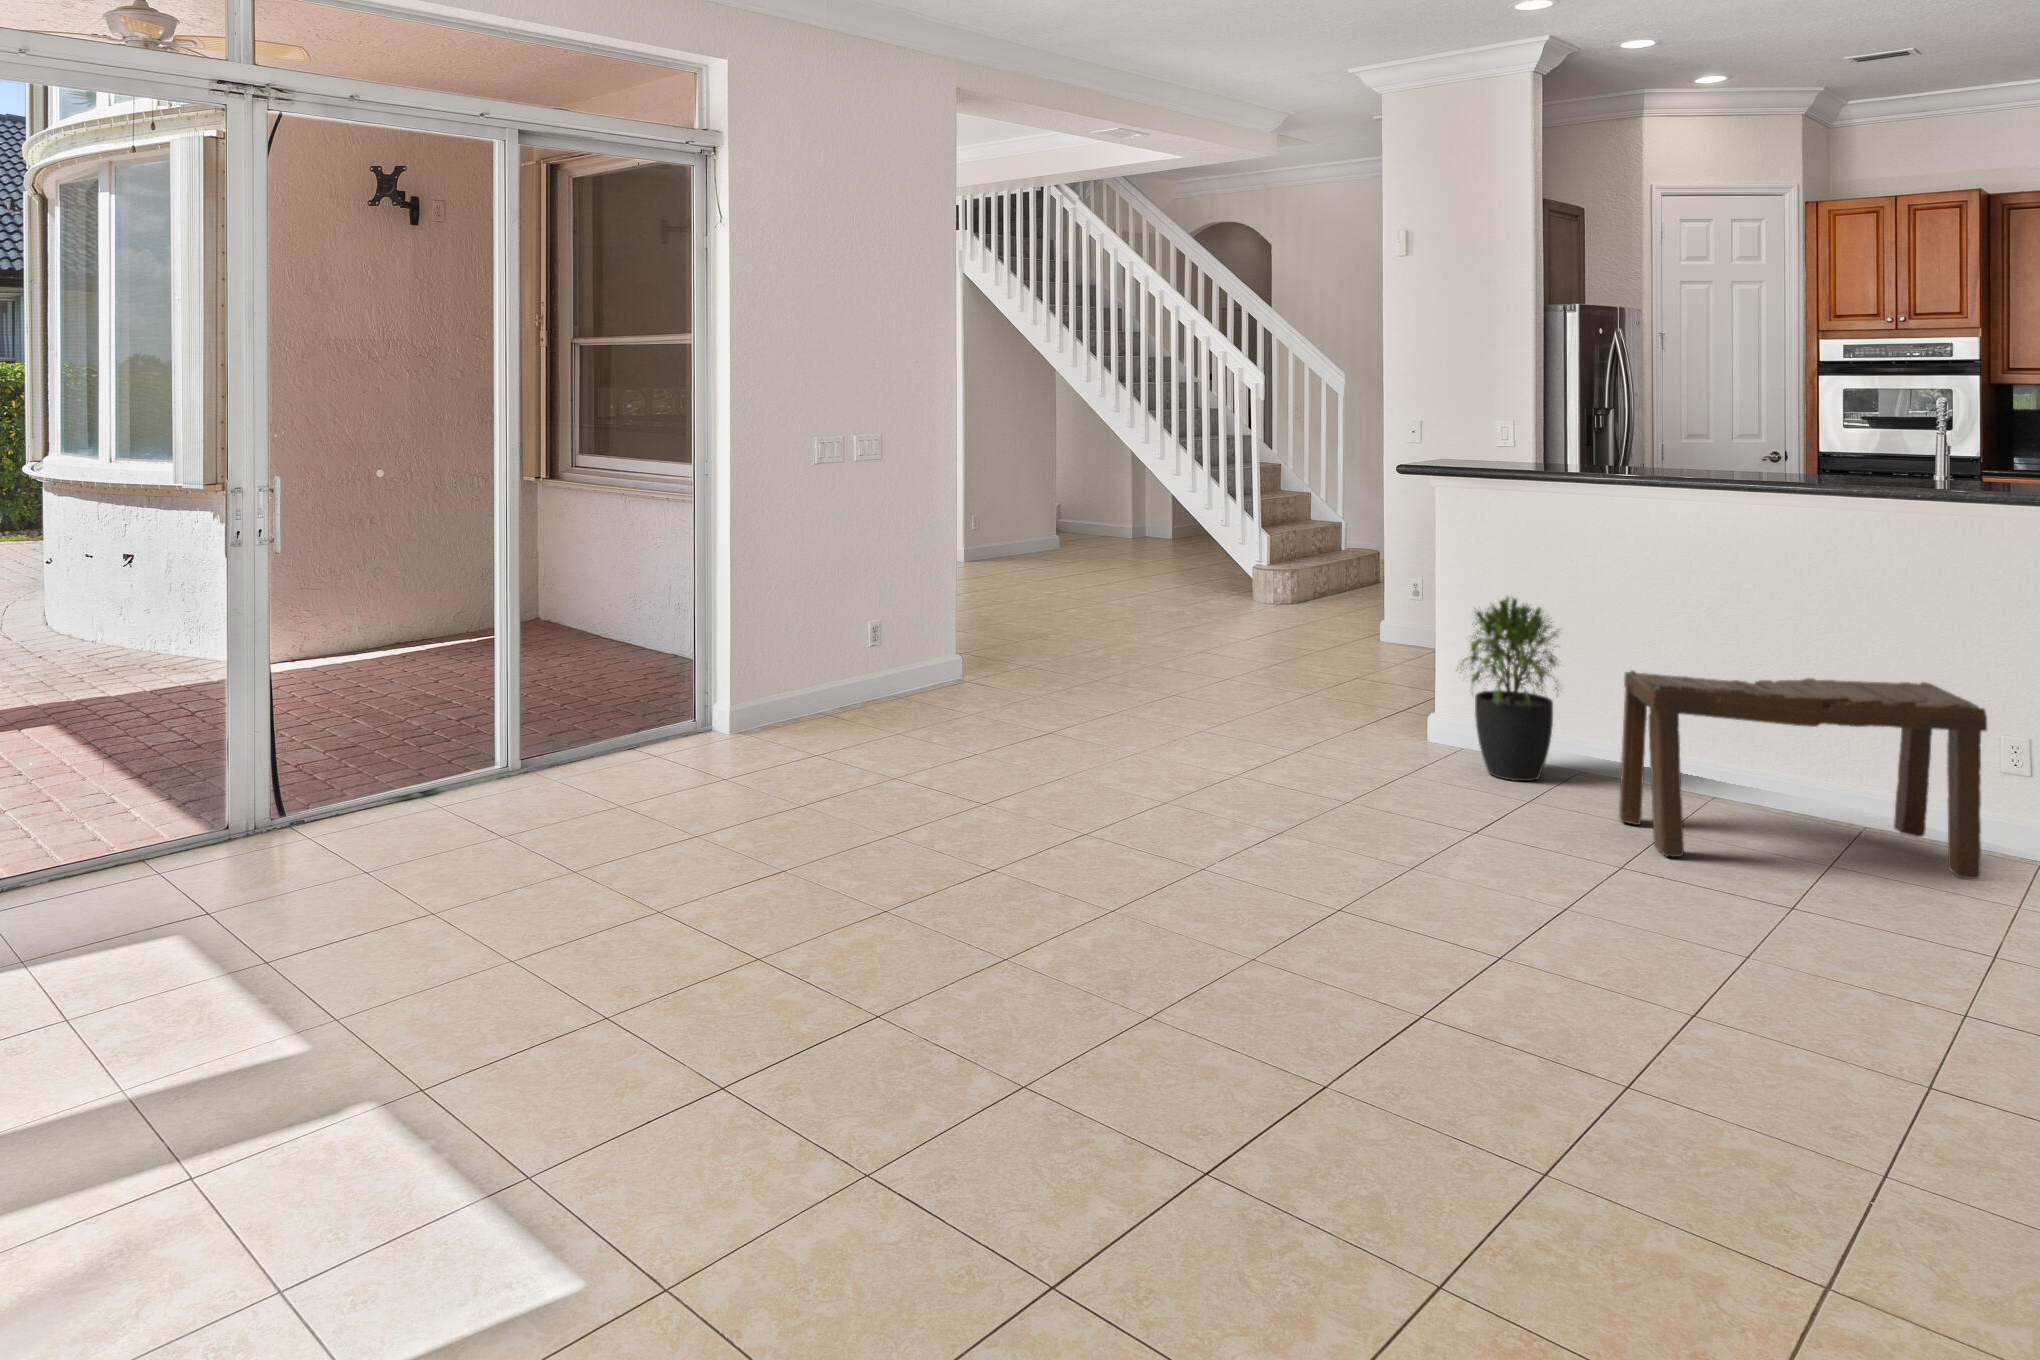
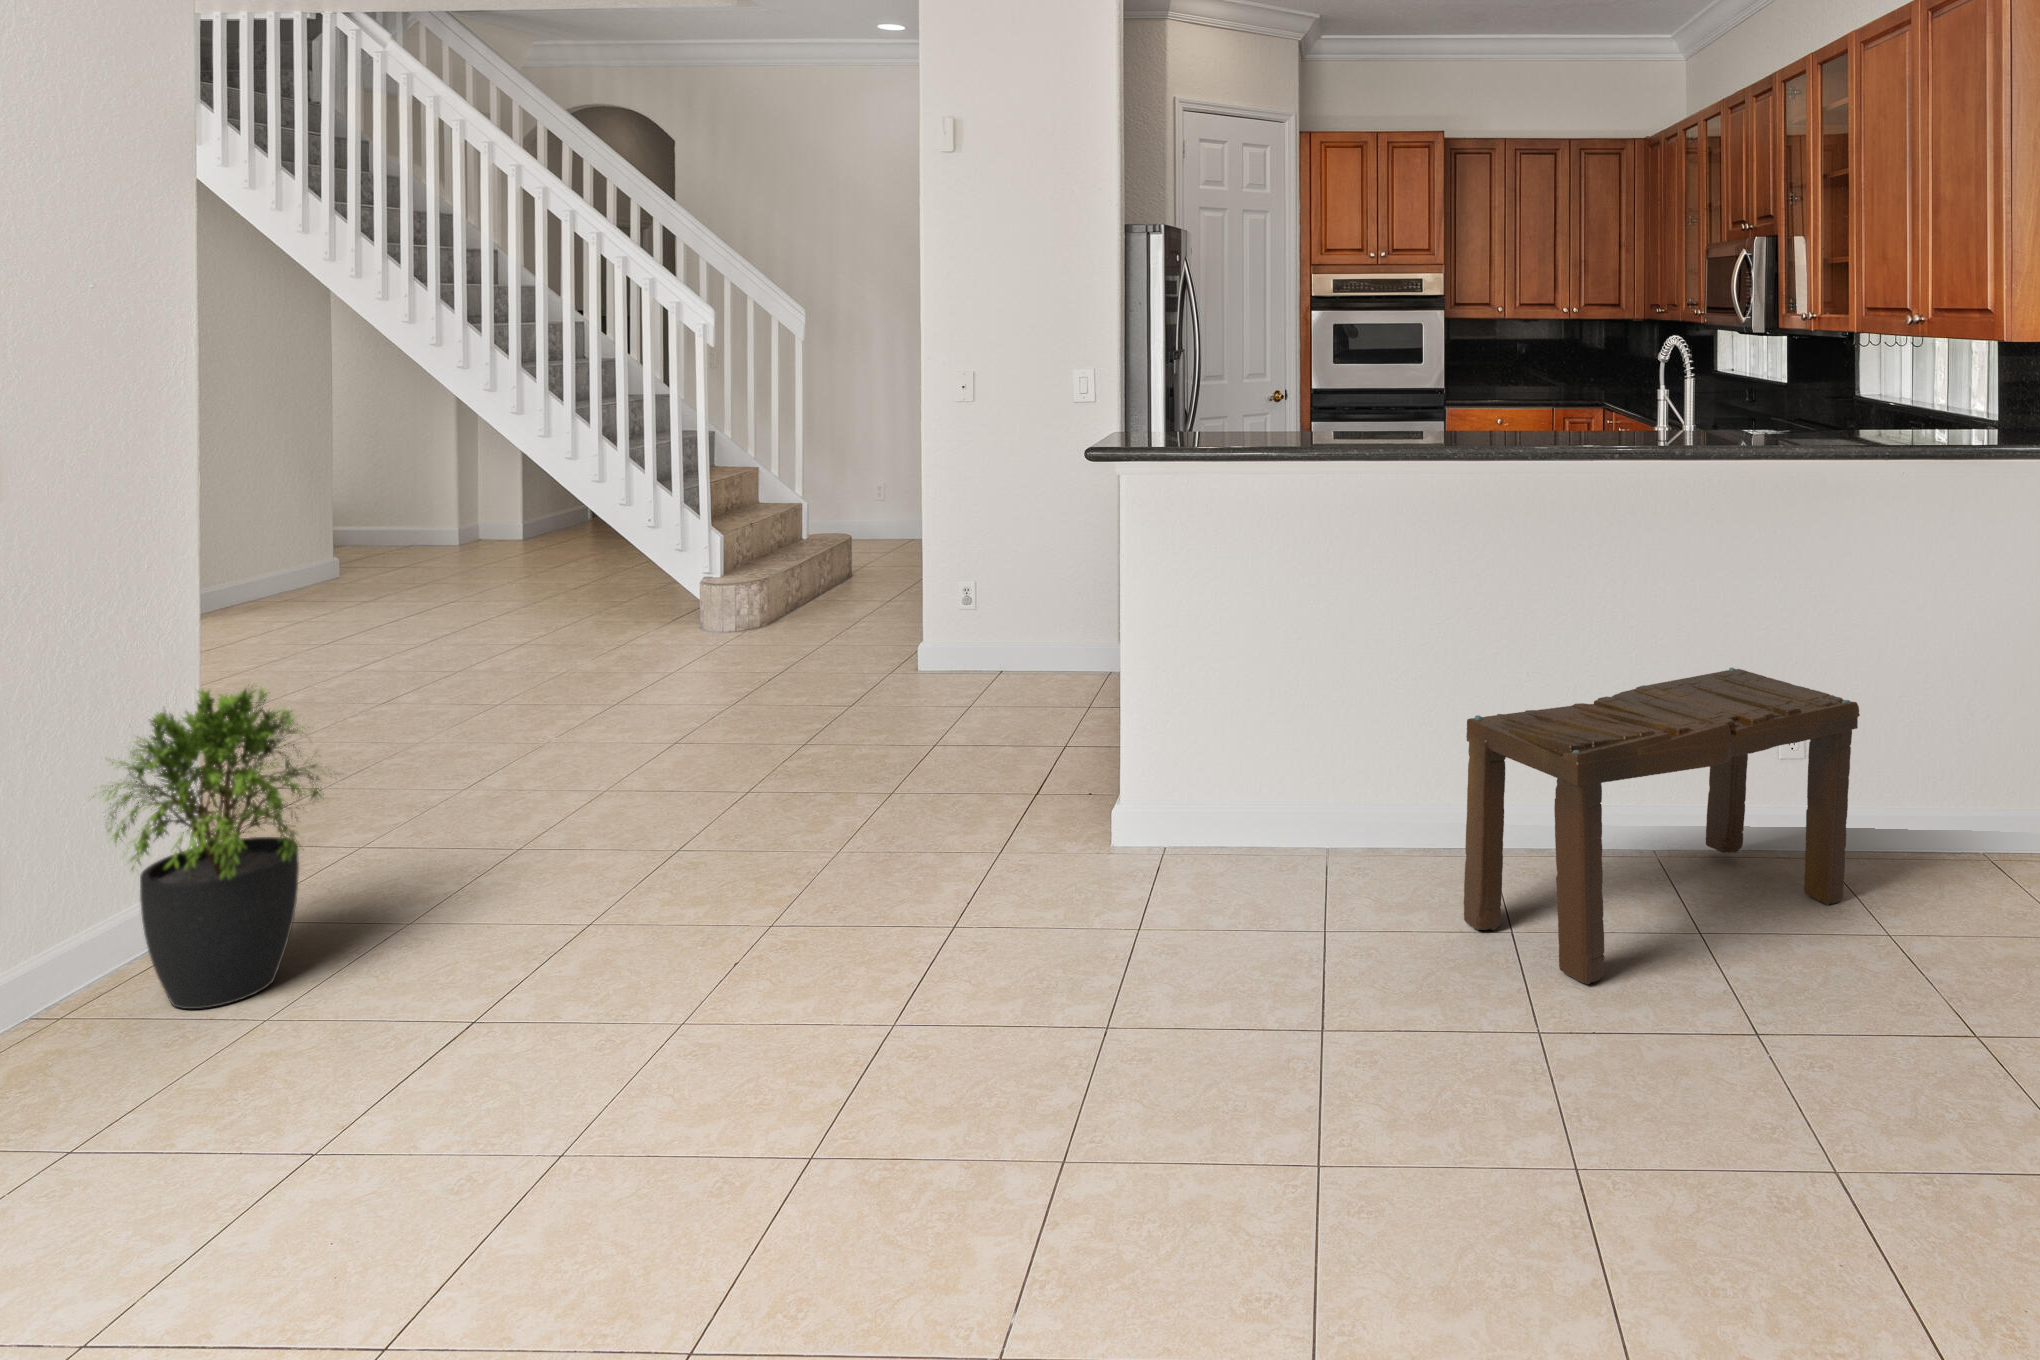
potted plant: present [1456,597,1558,781] -> present [92,686,328,1009]

